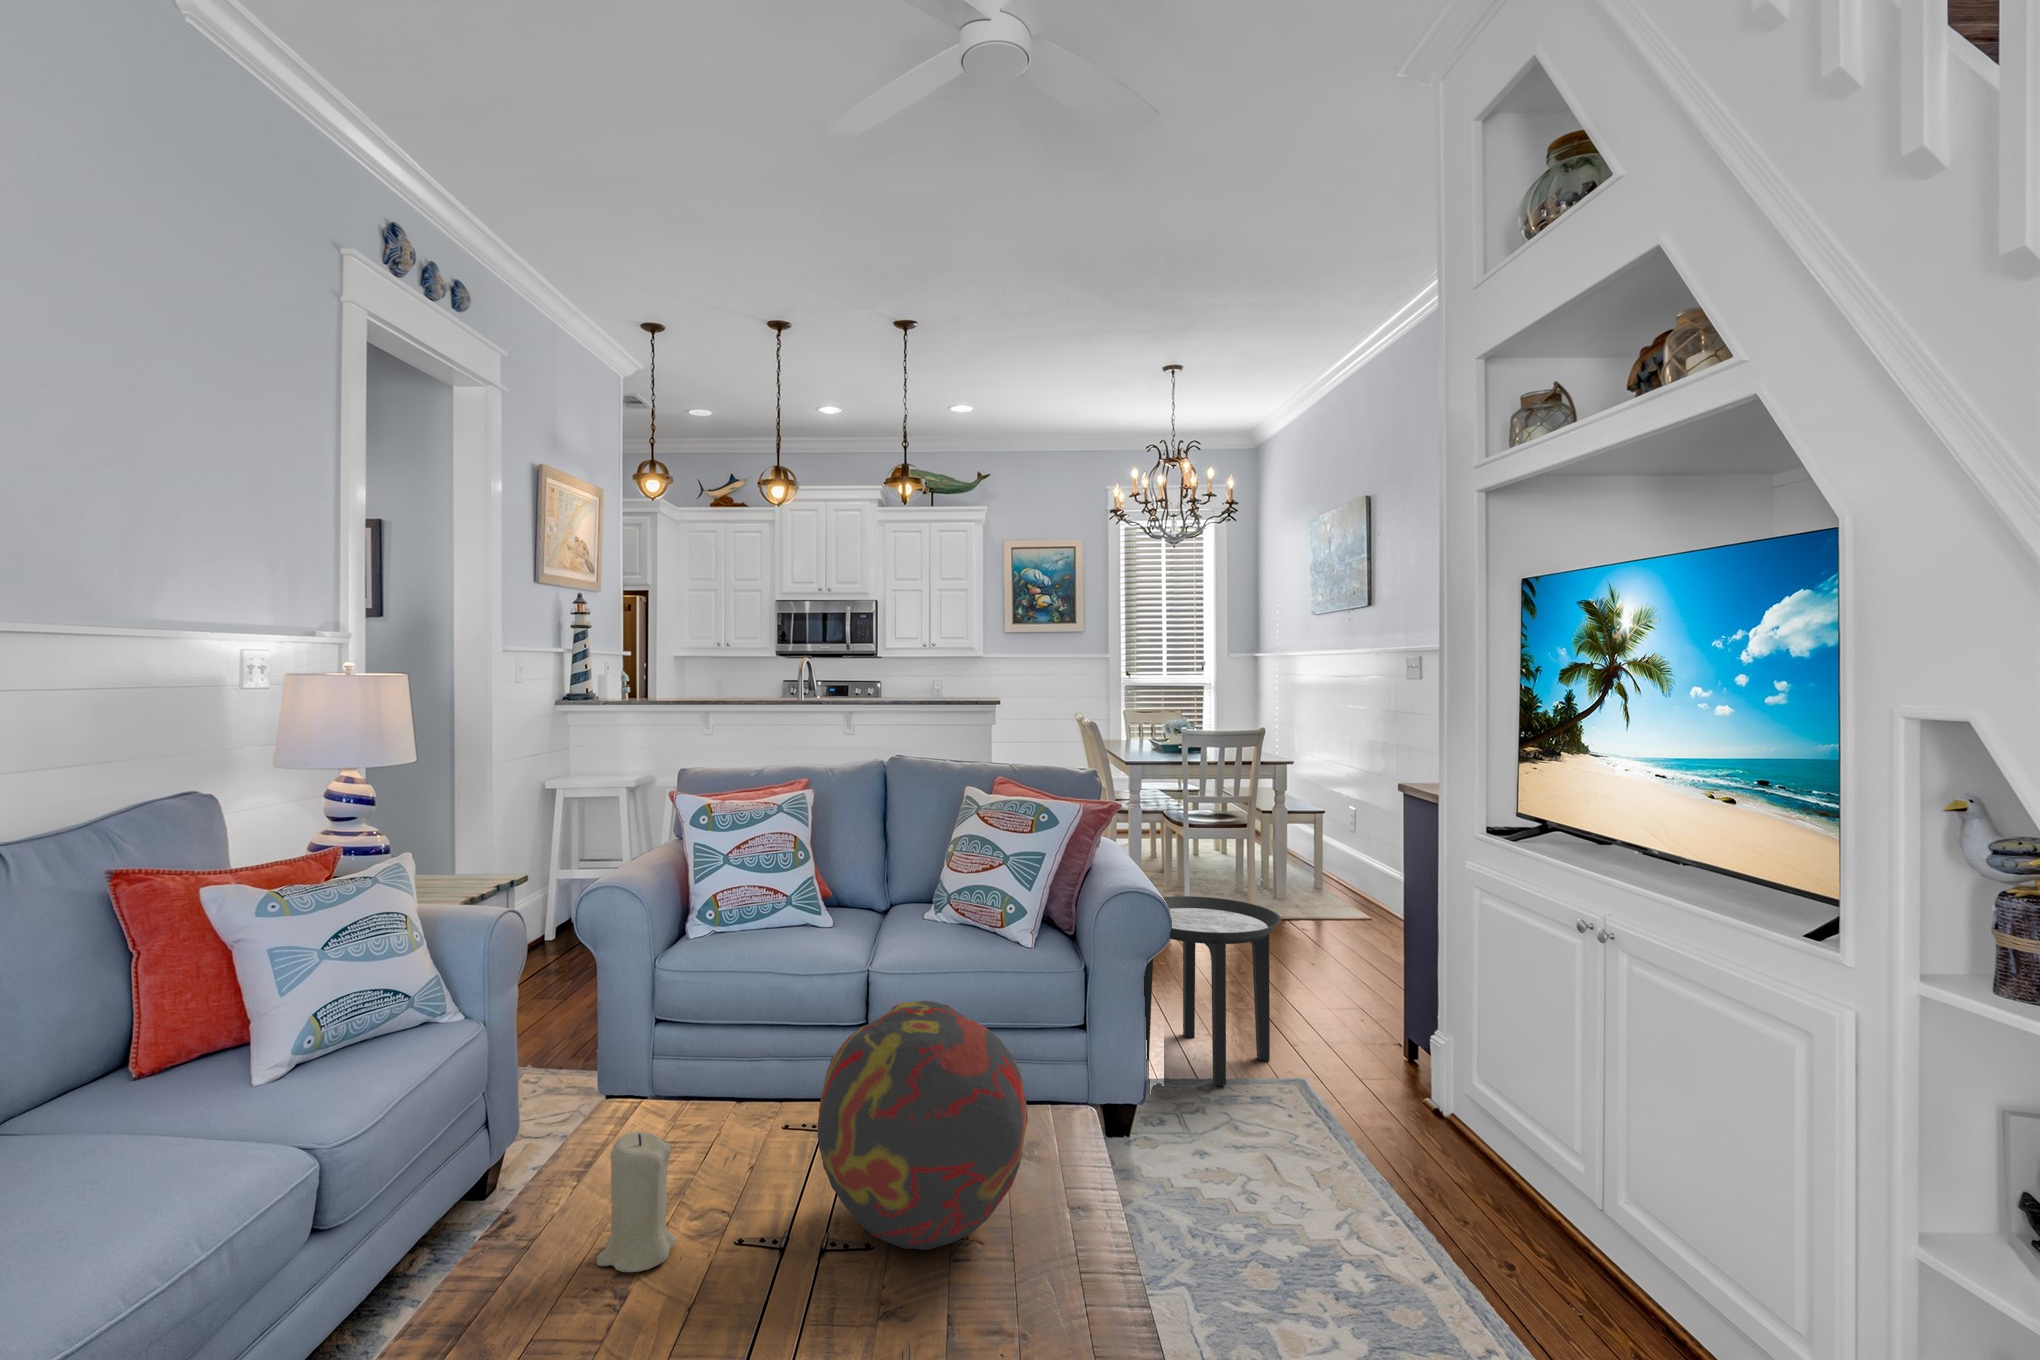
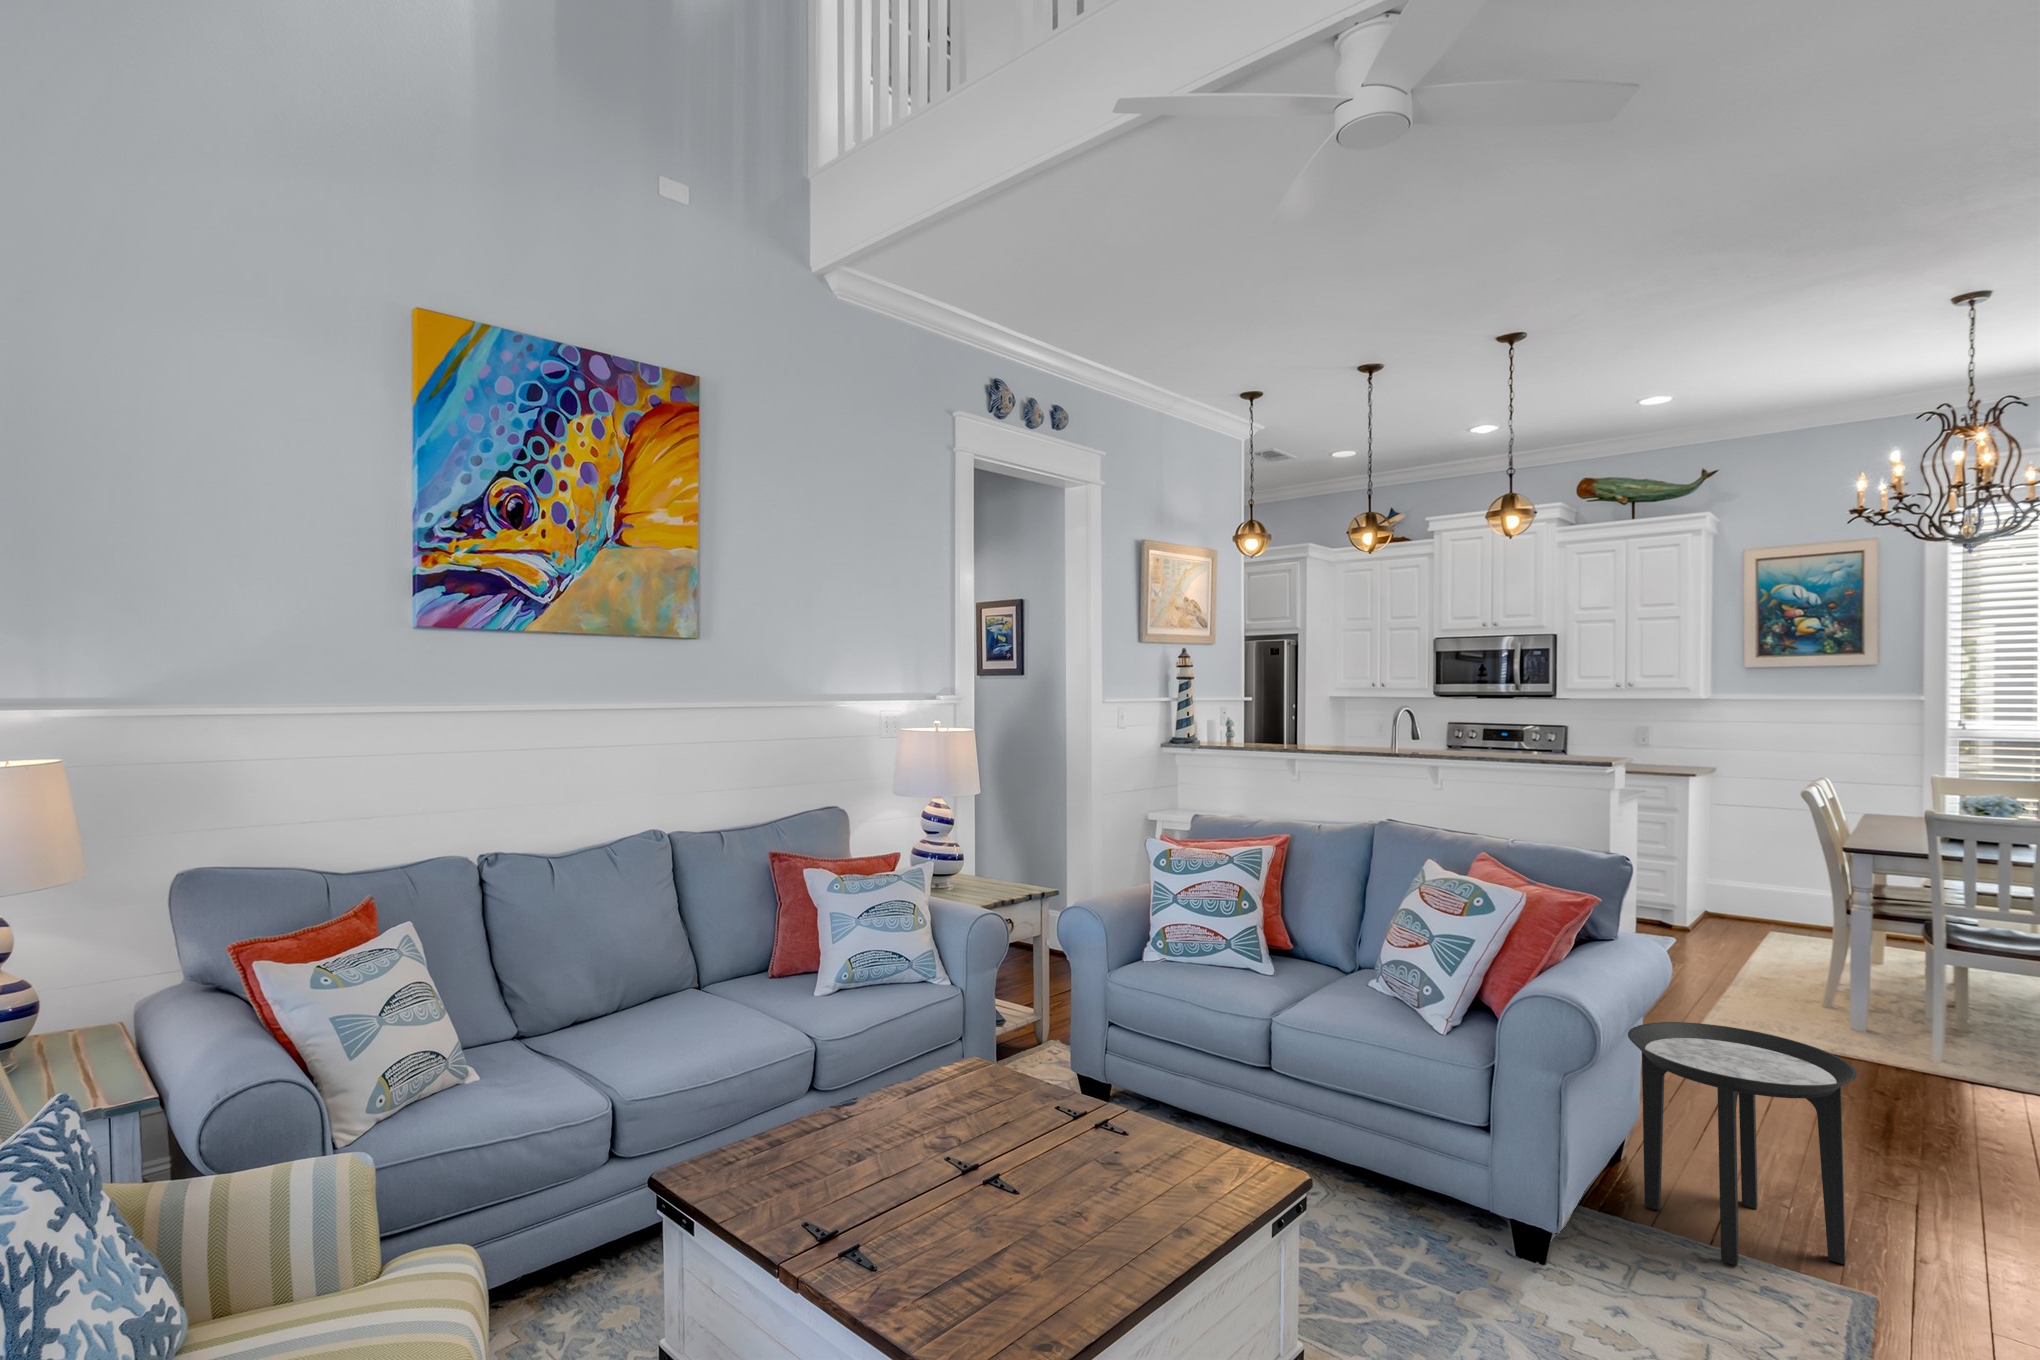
decorative orb: present [818,1001,1028,1250] -> none [986,1013,1146,1191]
candle: present [597,1131,676,1272] -> none [874,1055,921,1140]

